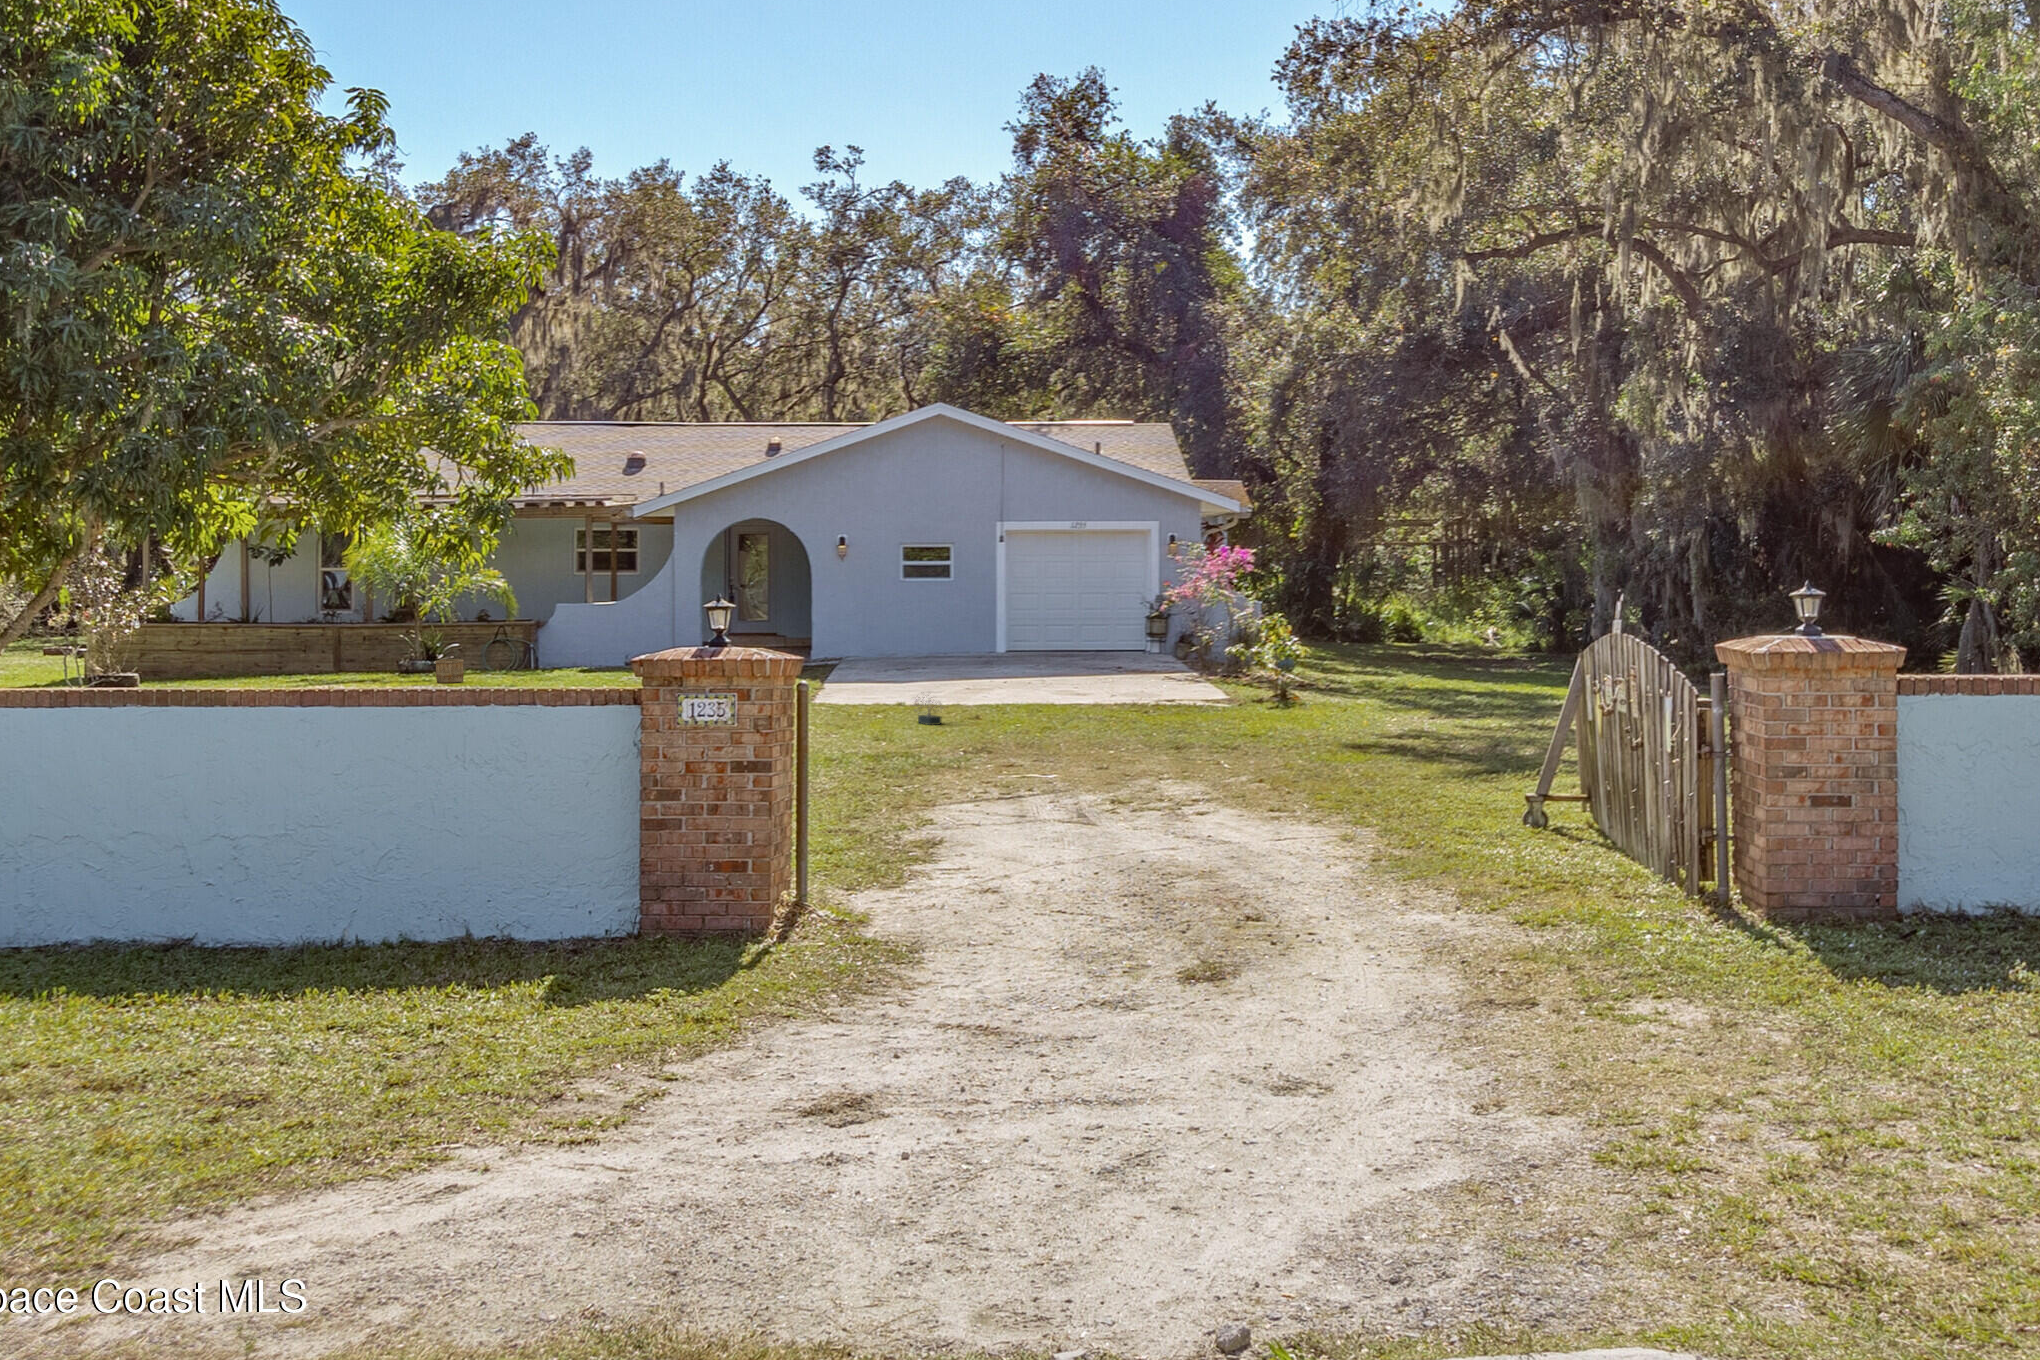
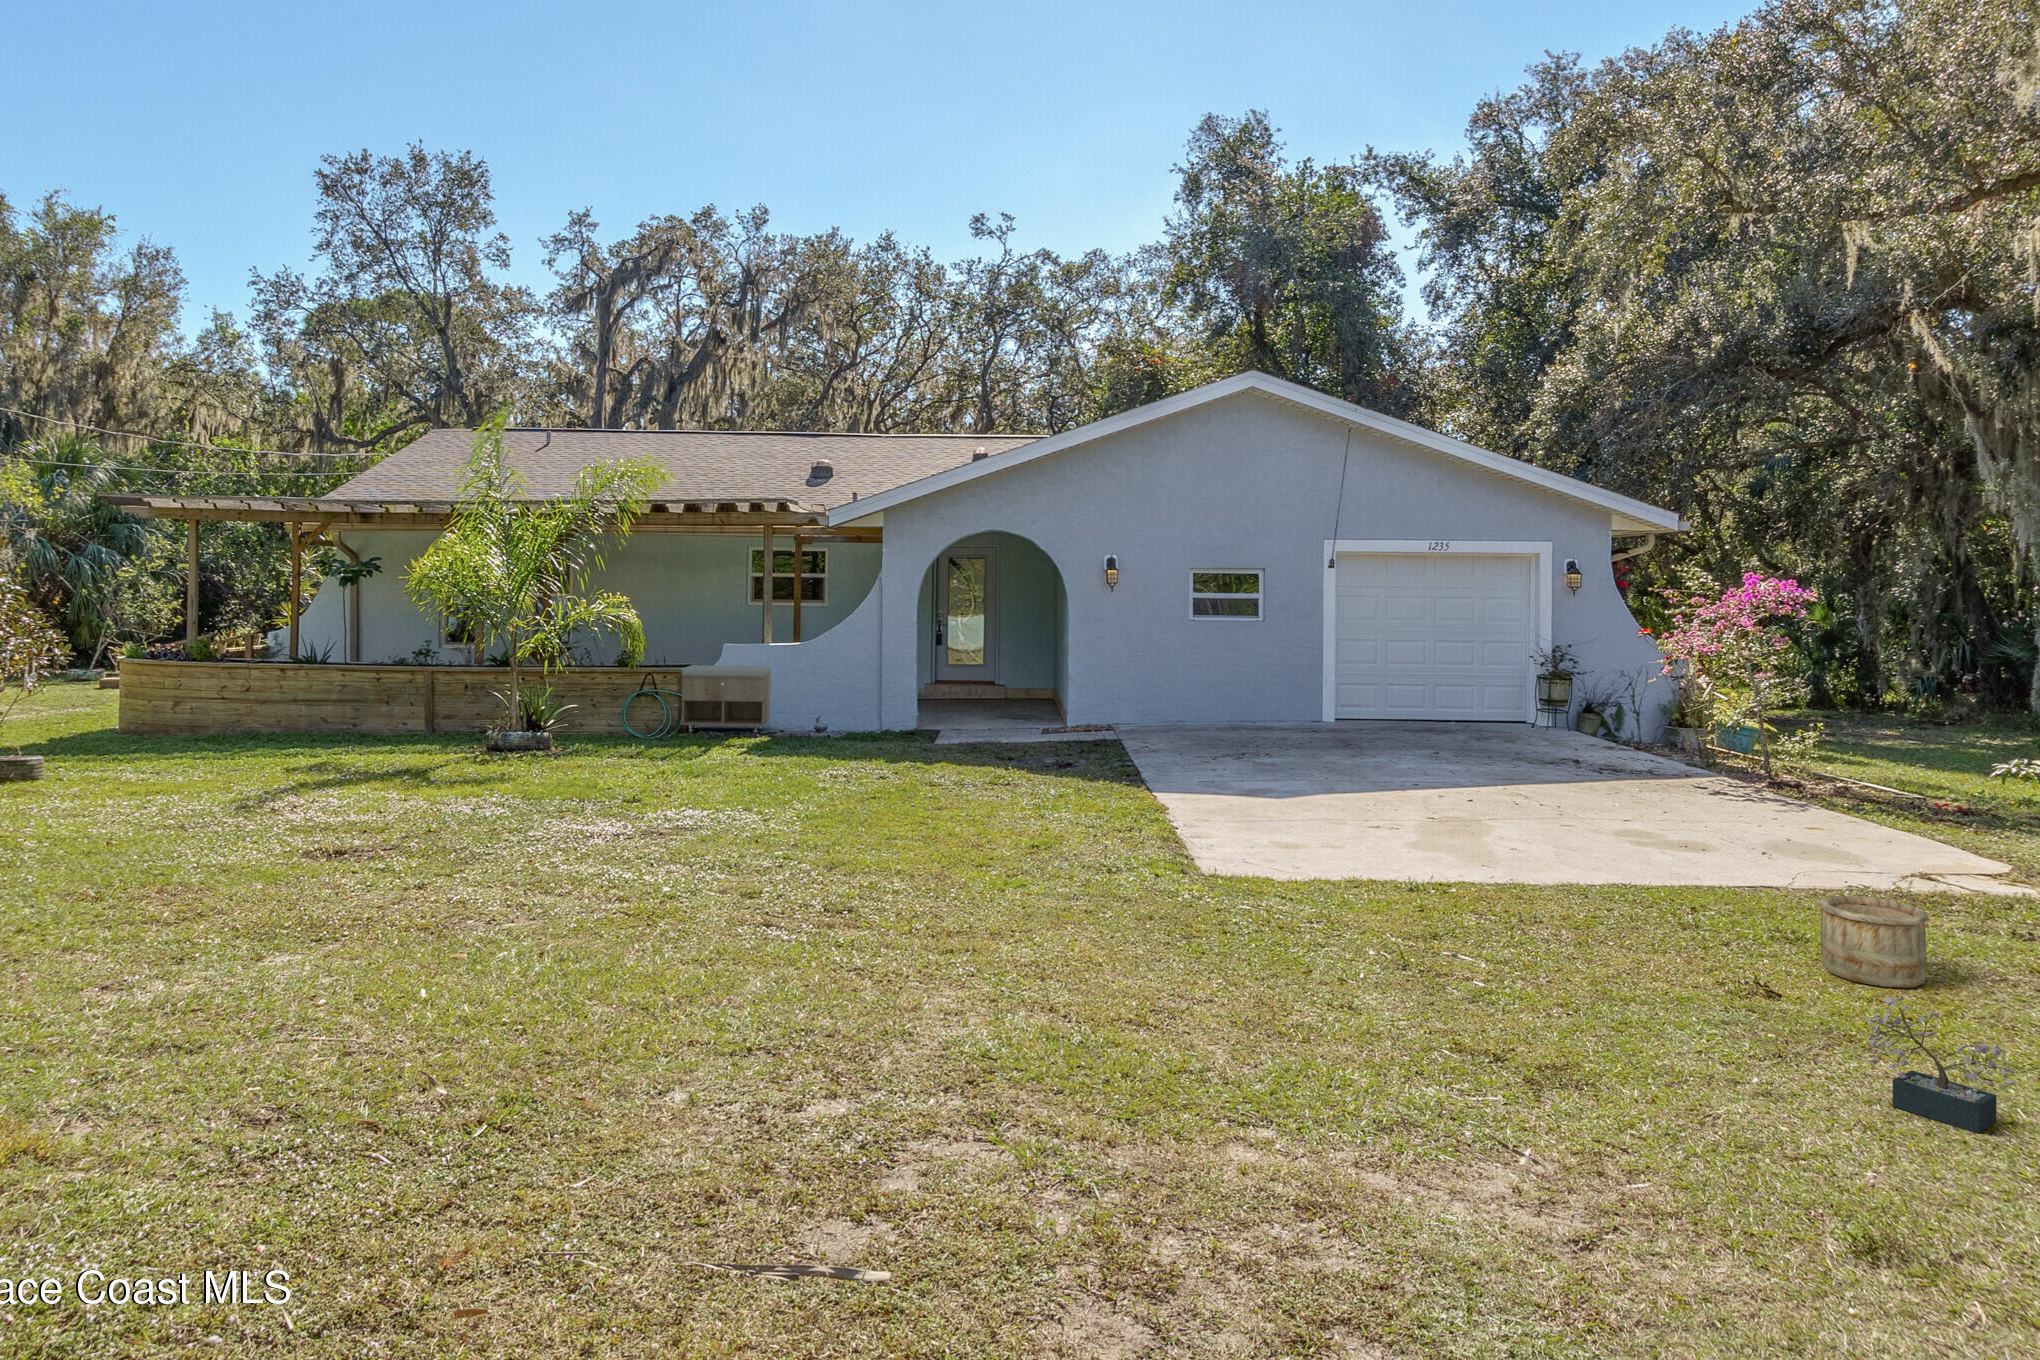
storage bench: none [527,620,591,667] -> present [681,665,771,732]
wooden bucket: present [435,659,464,683] -> present [1818,896,1929,988]

